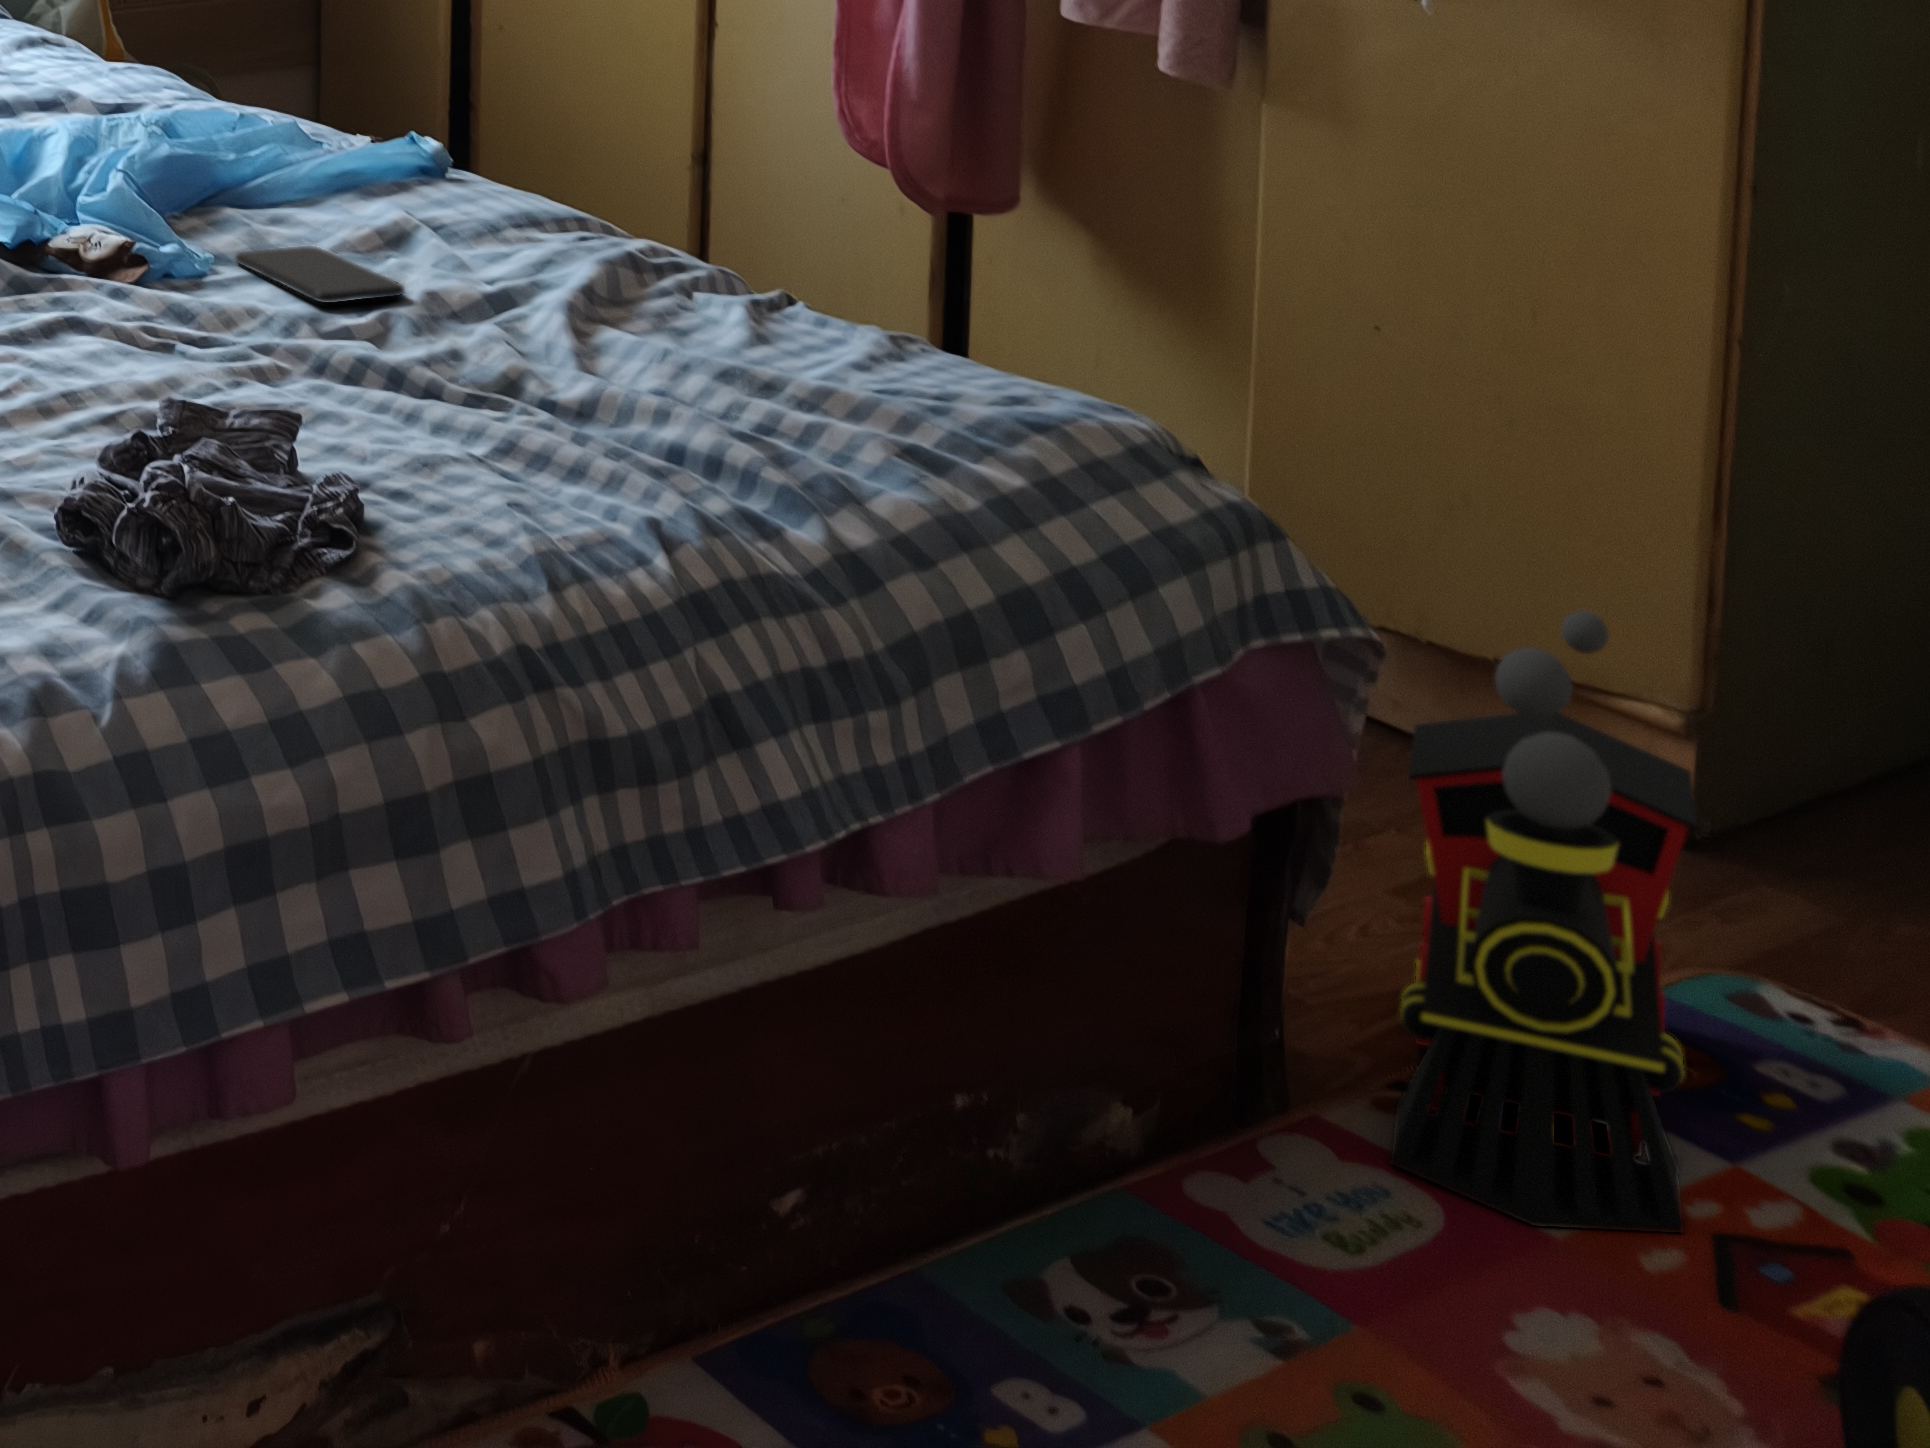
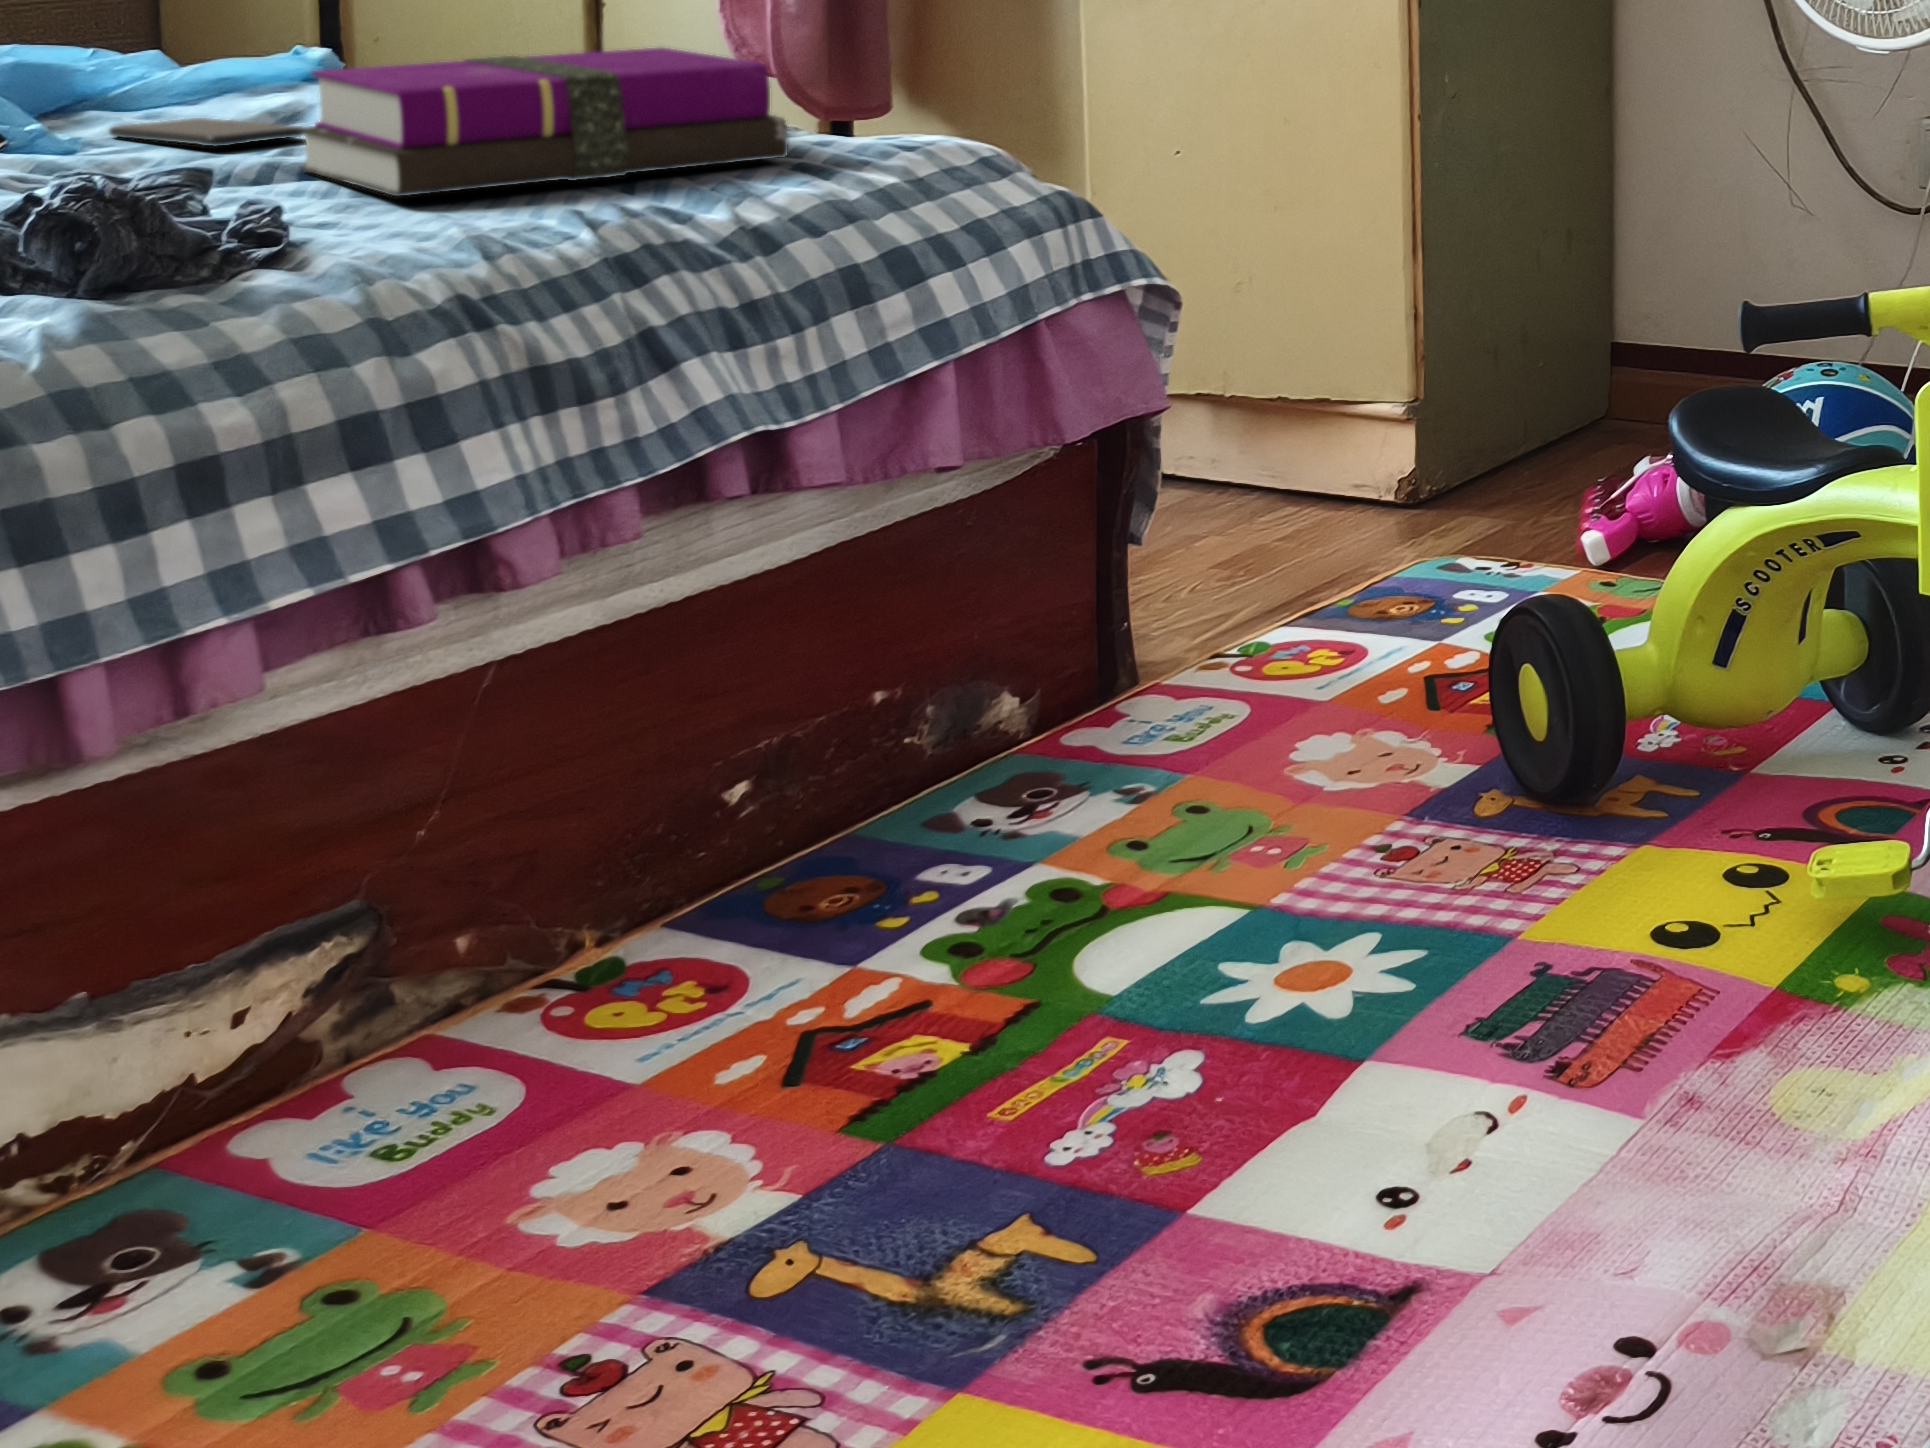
notebook: none [392,252,899,448] -> present [297,48,788,196]
toy train: present [1391,611,1697,1233] -> none [1211,266,1407,695]

